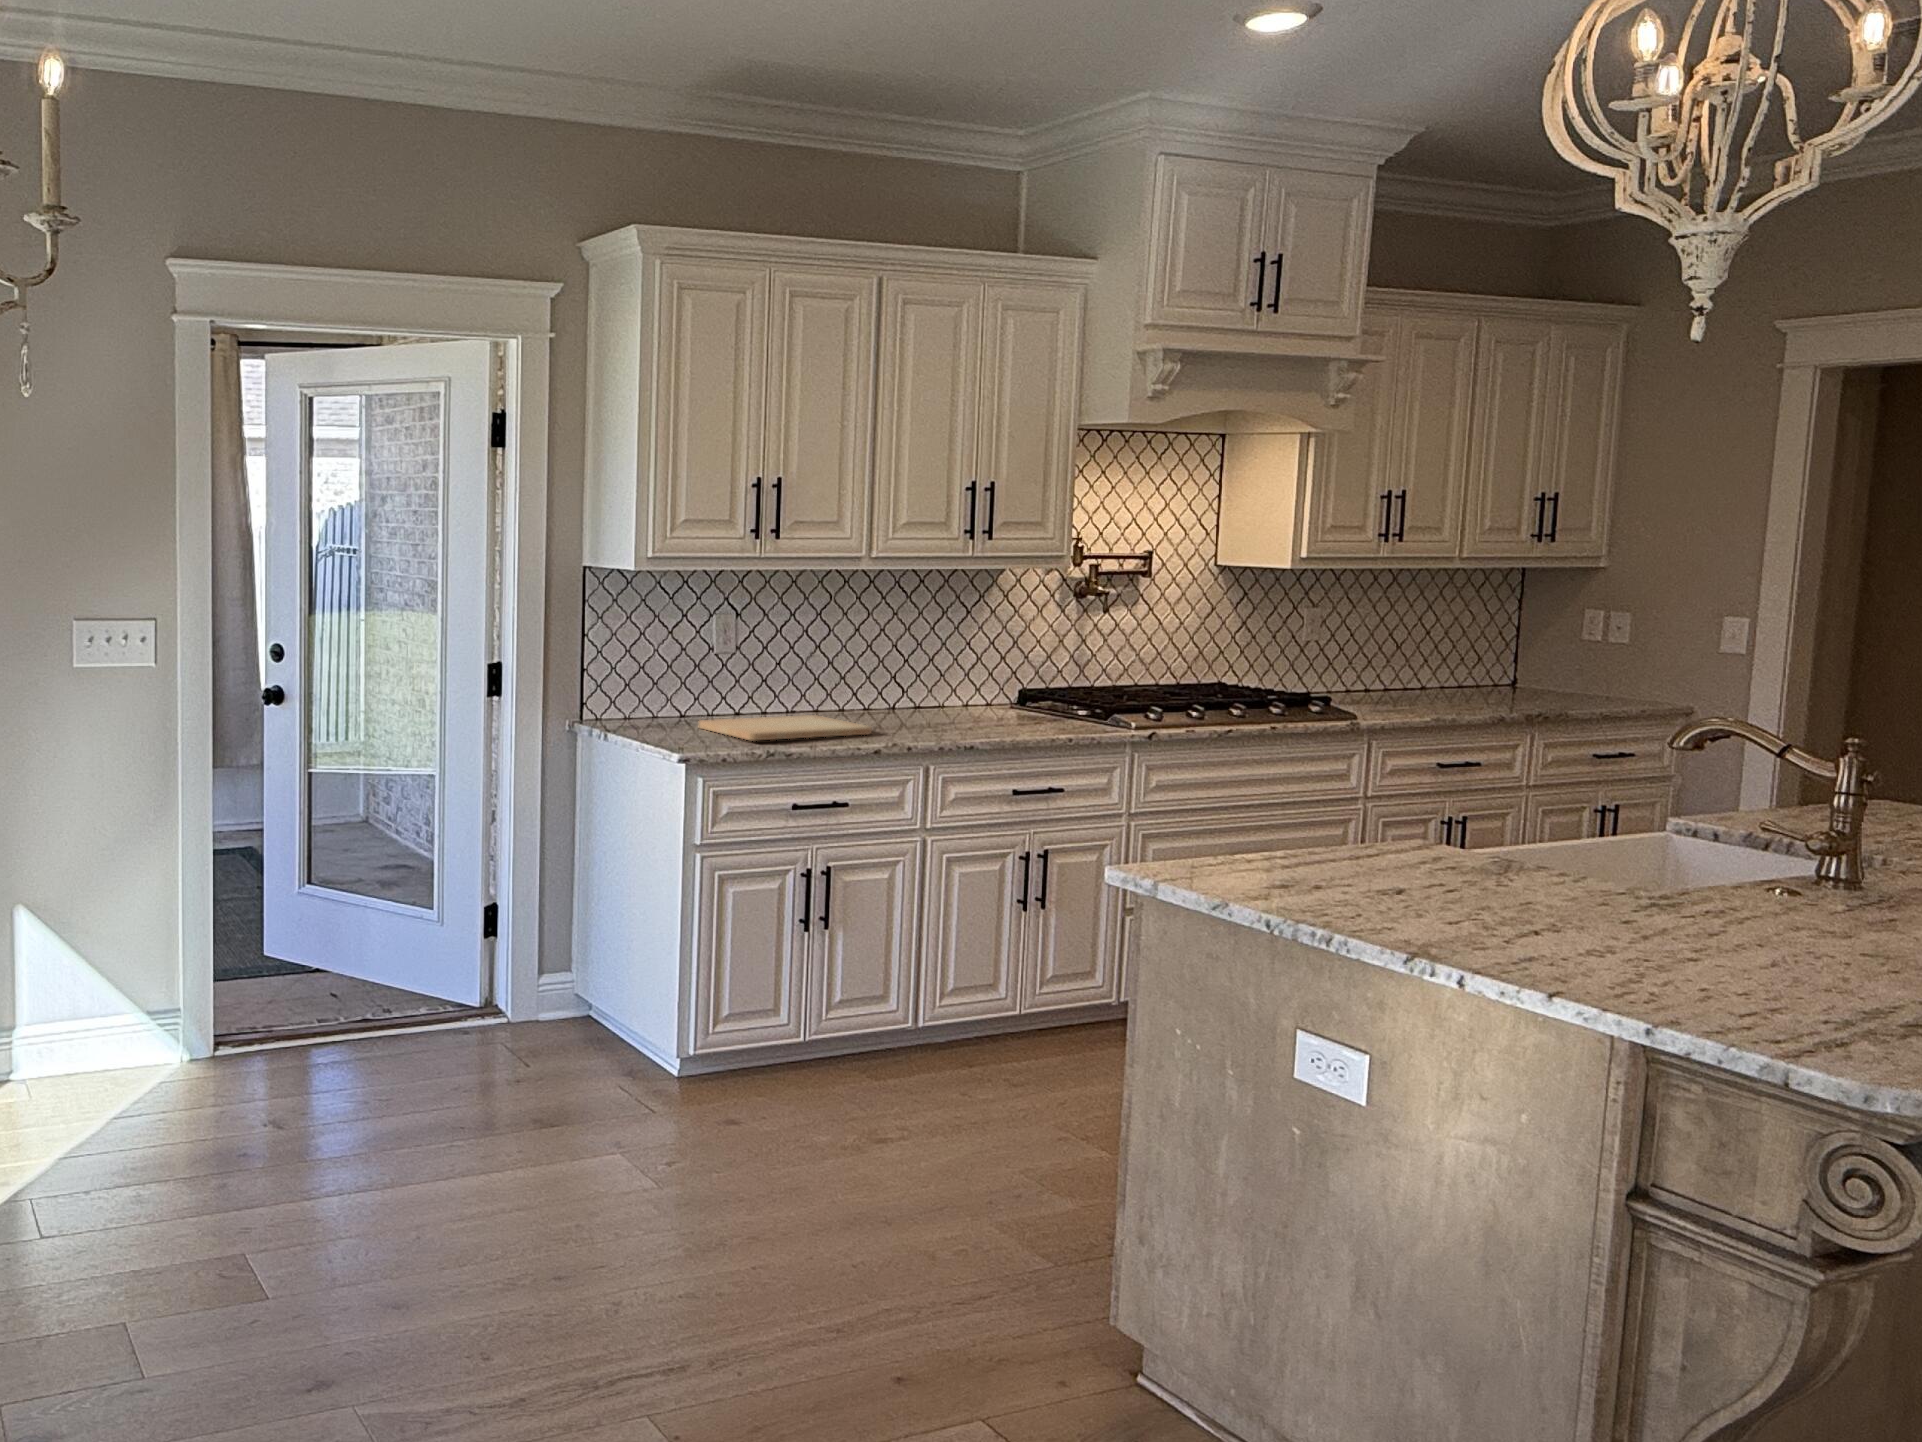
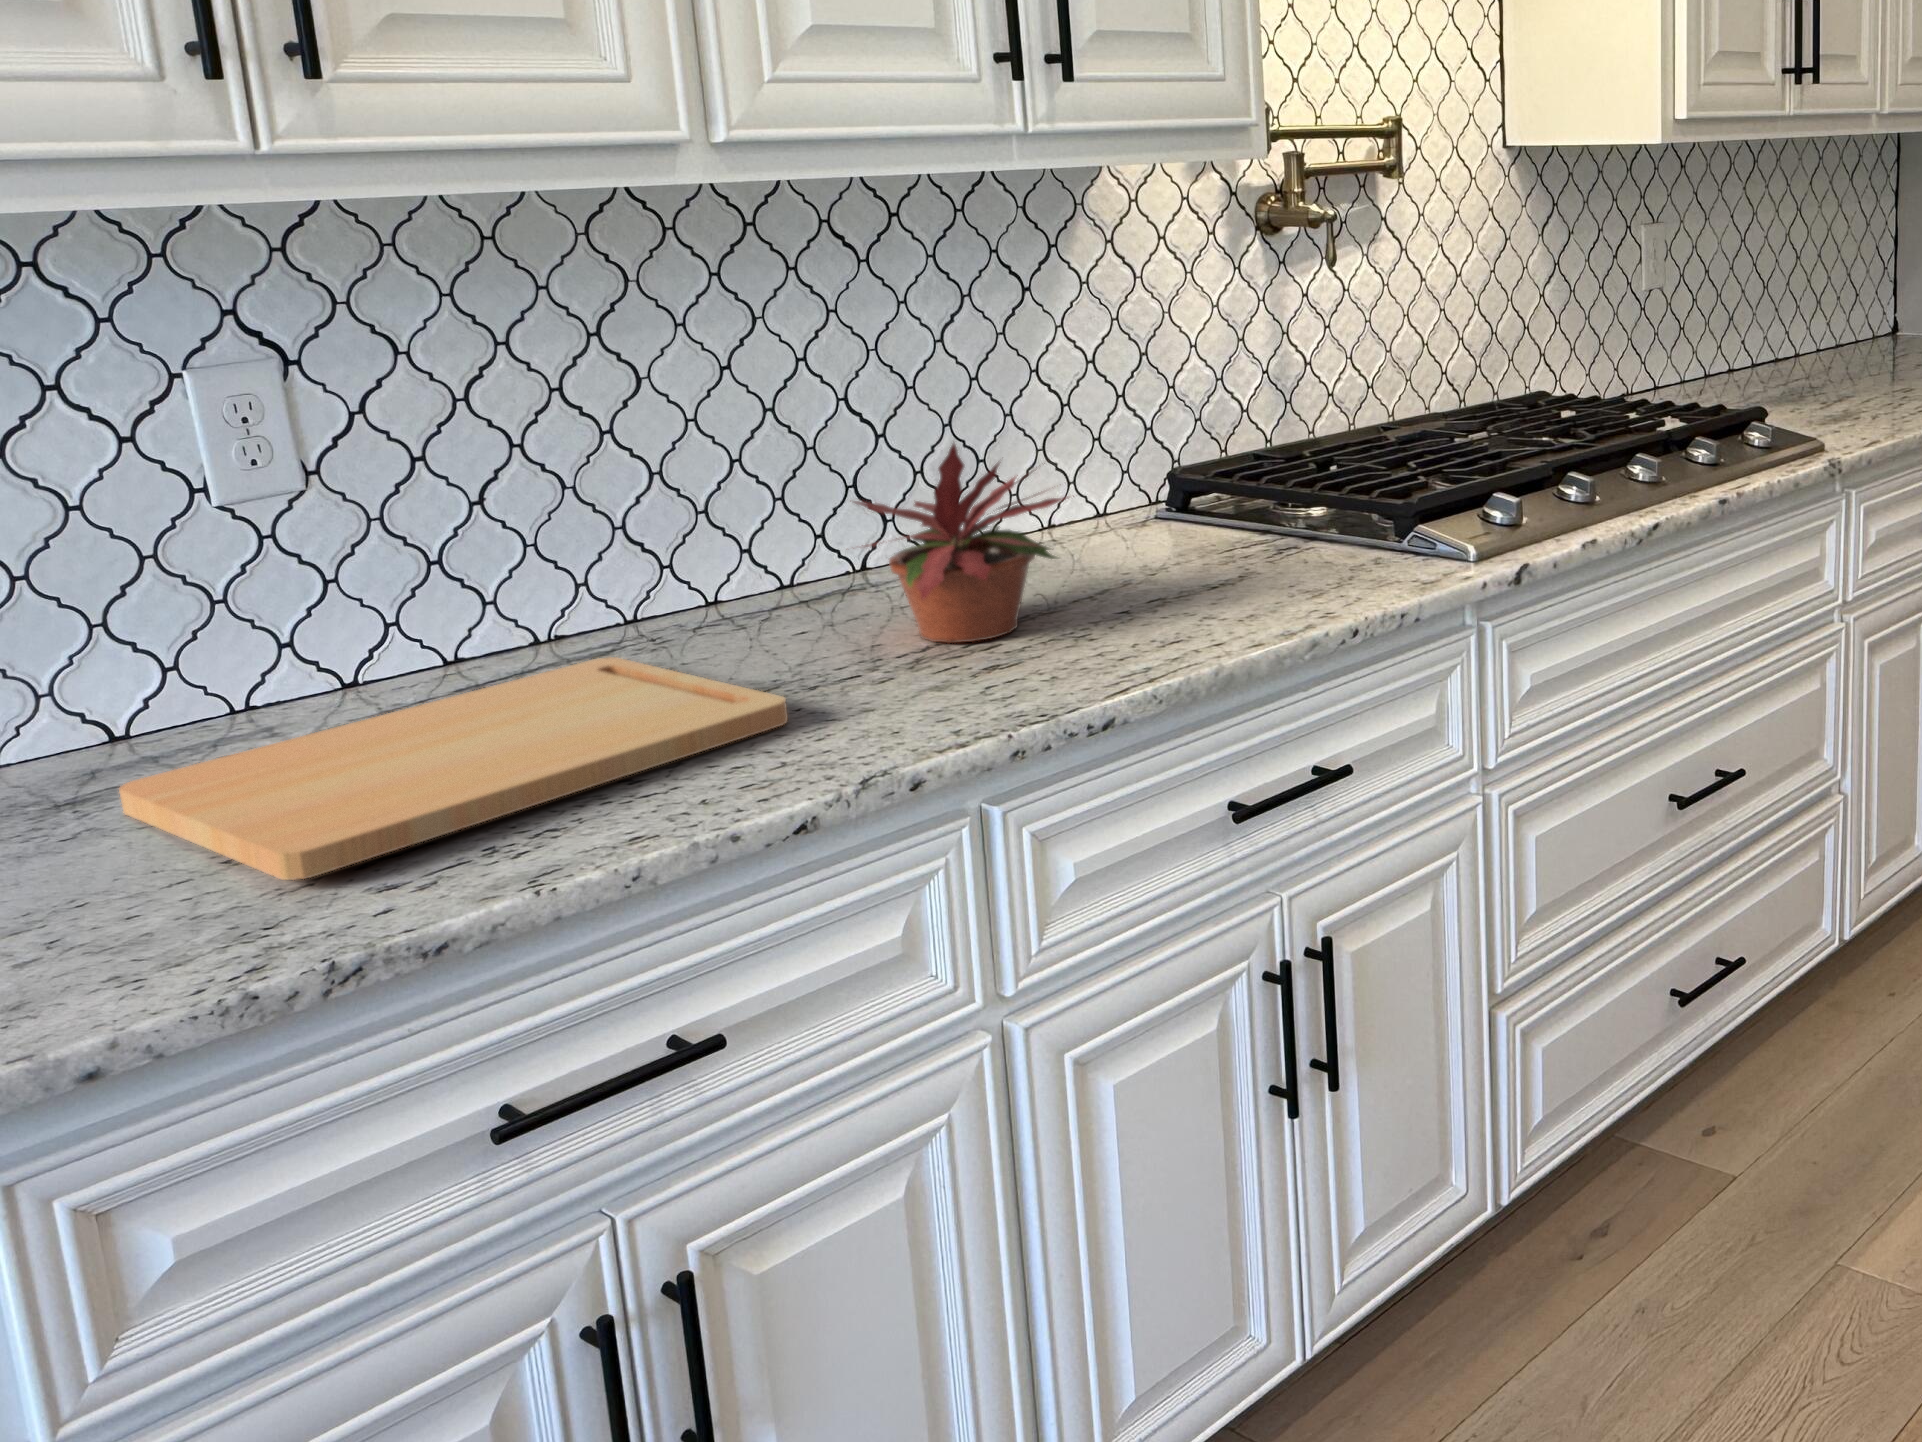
potted plant: none [890,656,975,726] -> present [855,444,1074,643]

